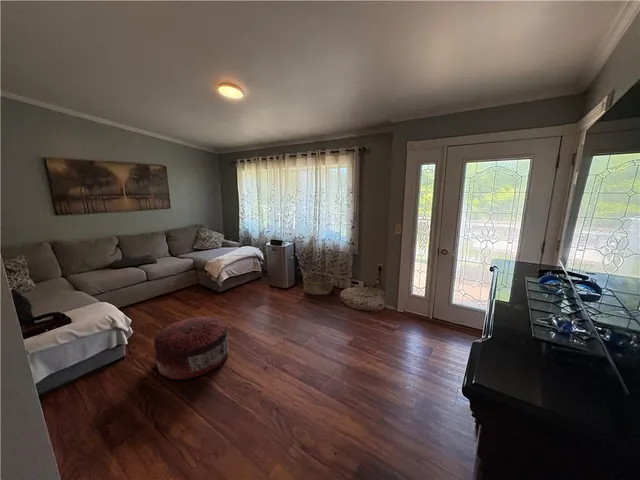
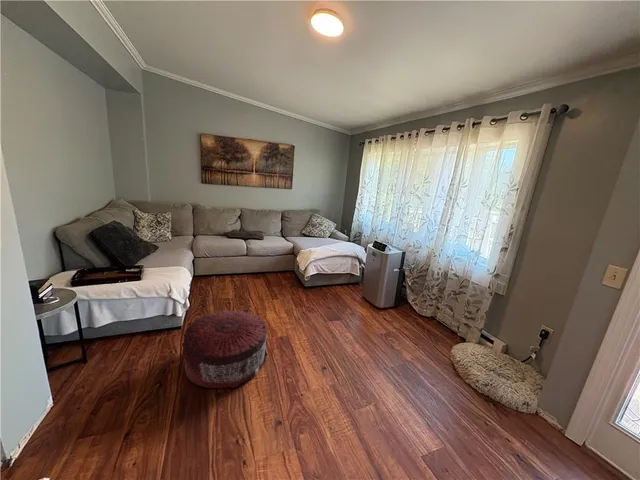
basket: present [303,274,333,295] -> none [401,300,450,338]

